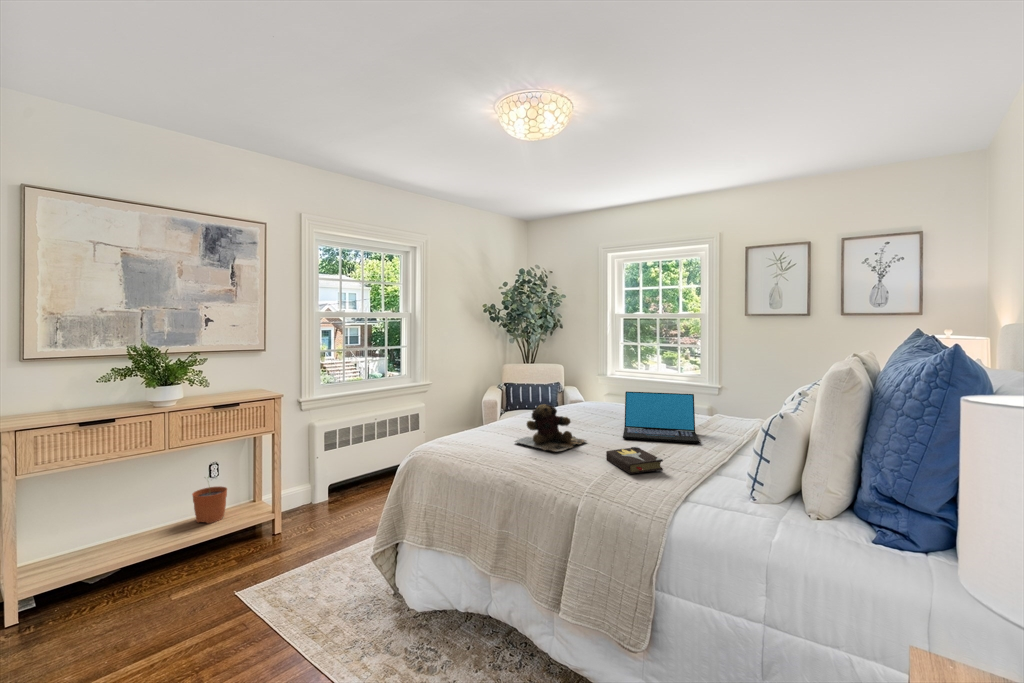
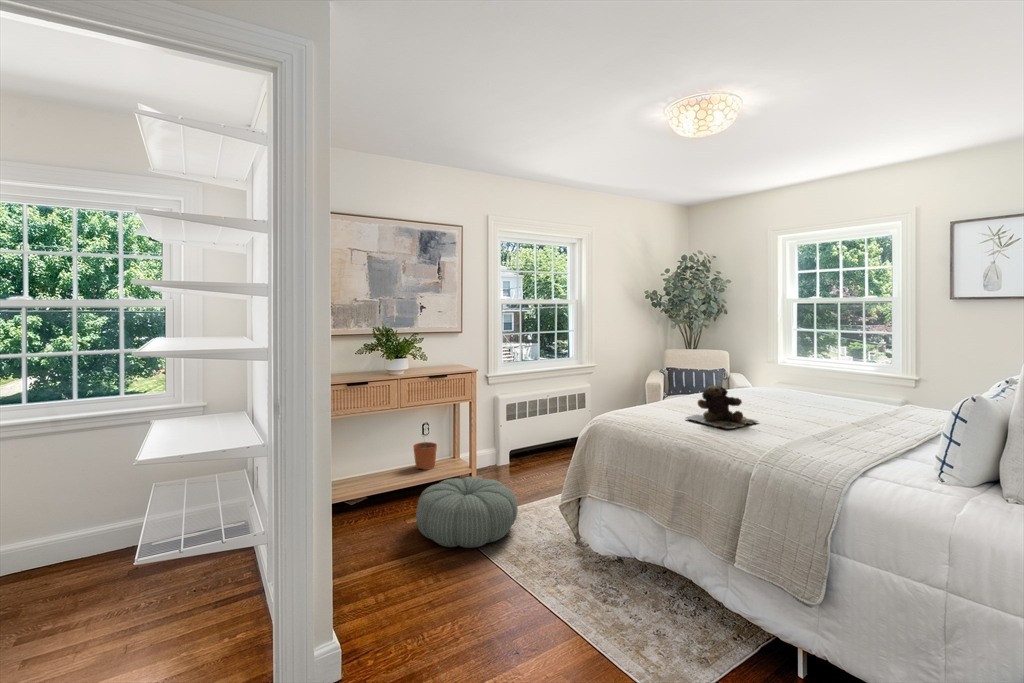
laptop: present [623,391,700,443] -> none [797,377,886,431]
hardback book: present [606,447,663,474] -> none [780,428,841,451]
pouf: none [176,529,324,631] -> present [416,477,518,548]

